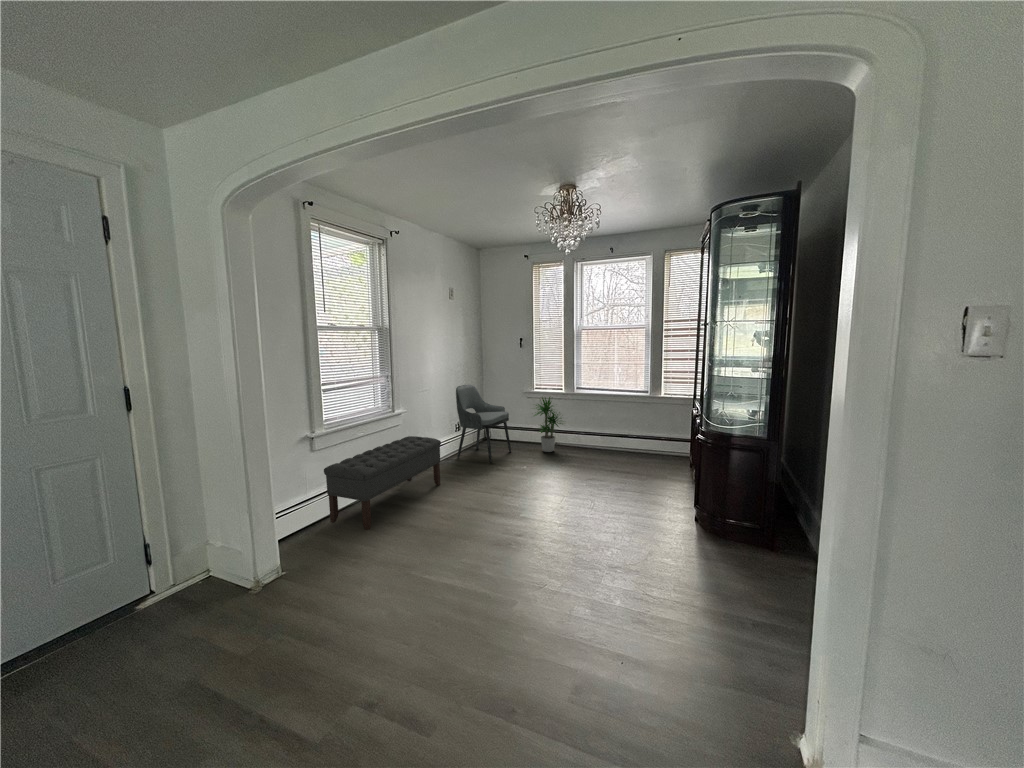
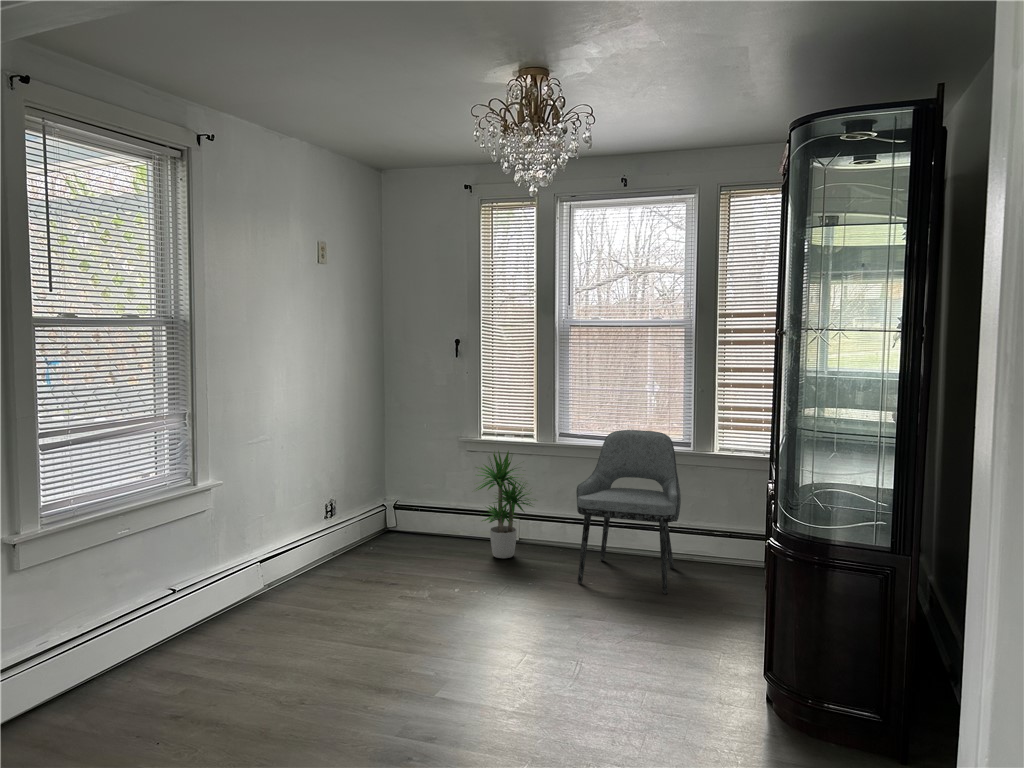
dining chair: present [456,385,511,463] -> present [576,430,681,594]
bench: present [324,436,441,530] -> none [37,533,288,732]

